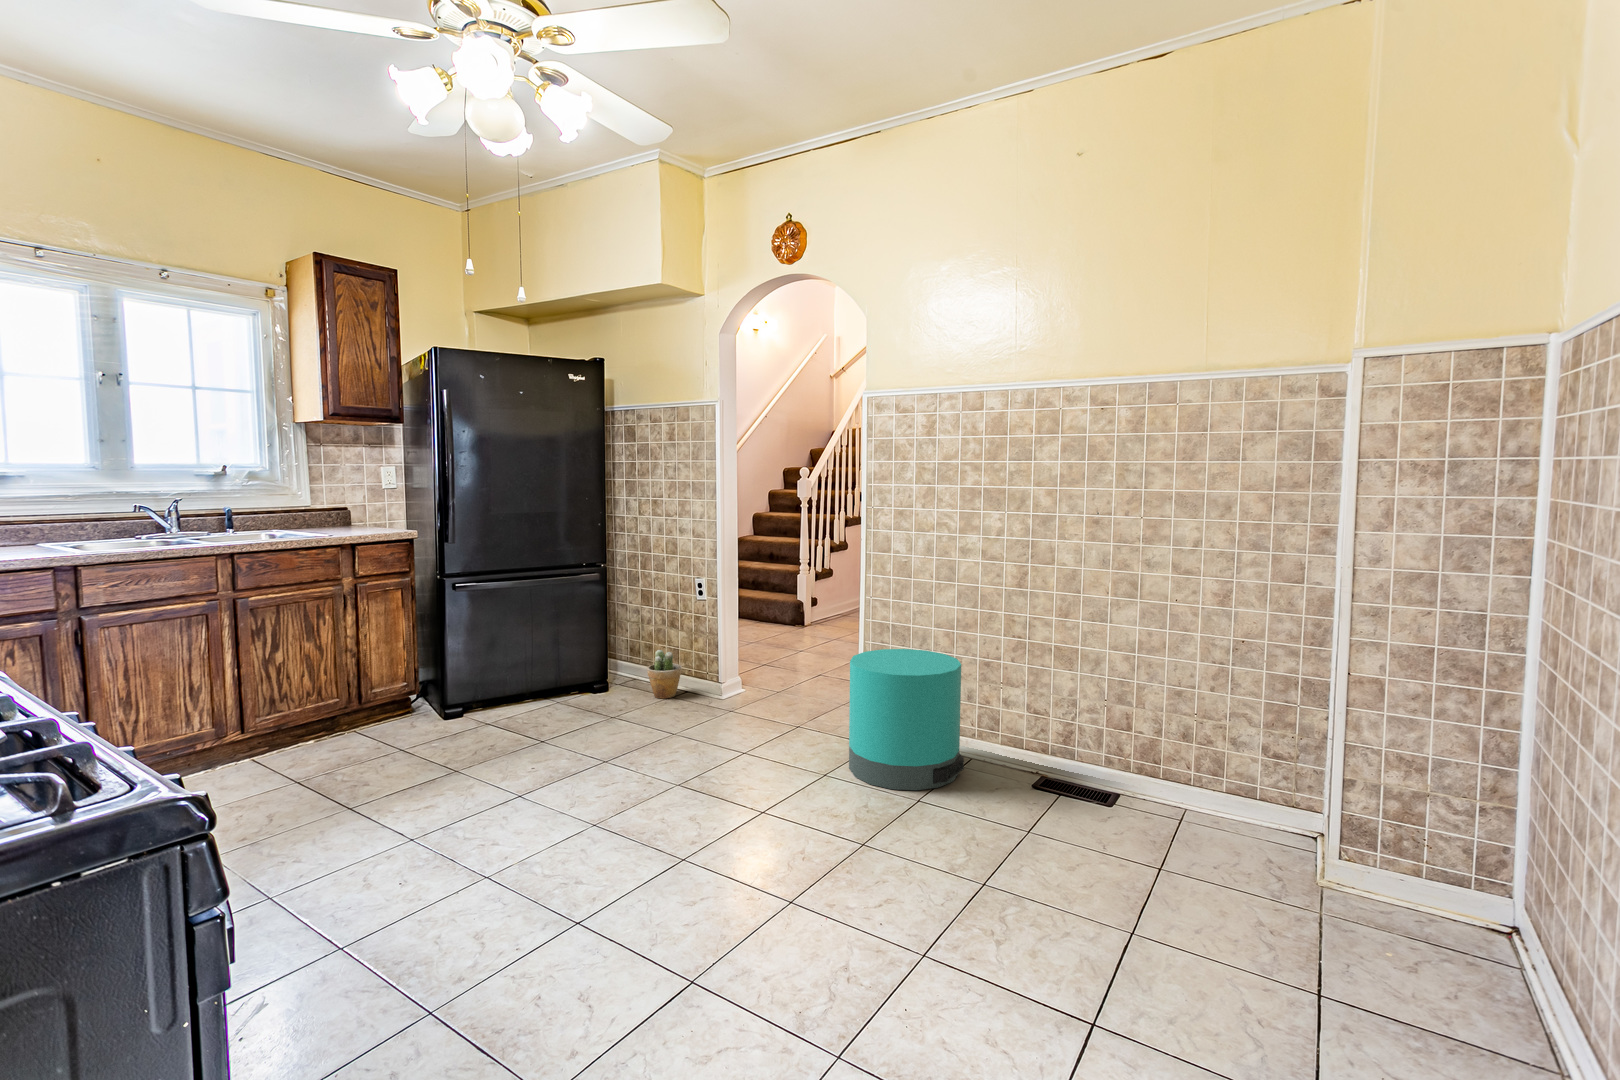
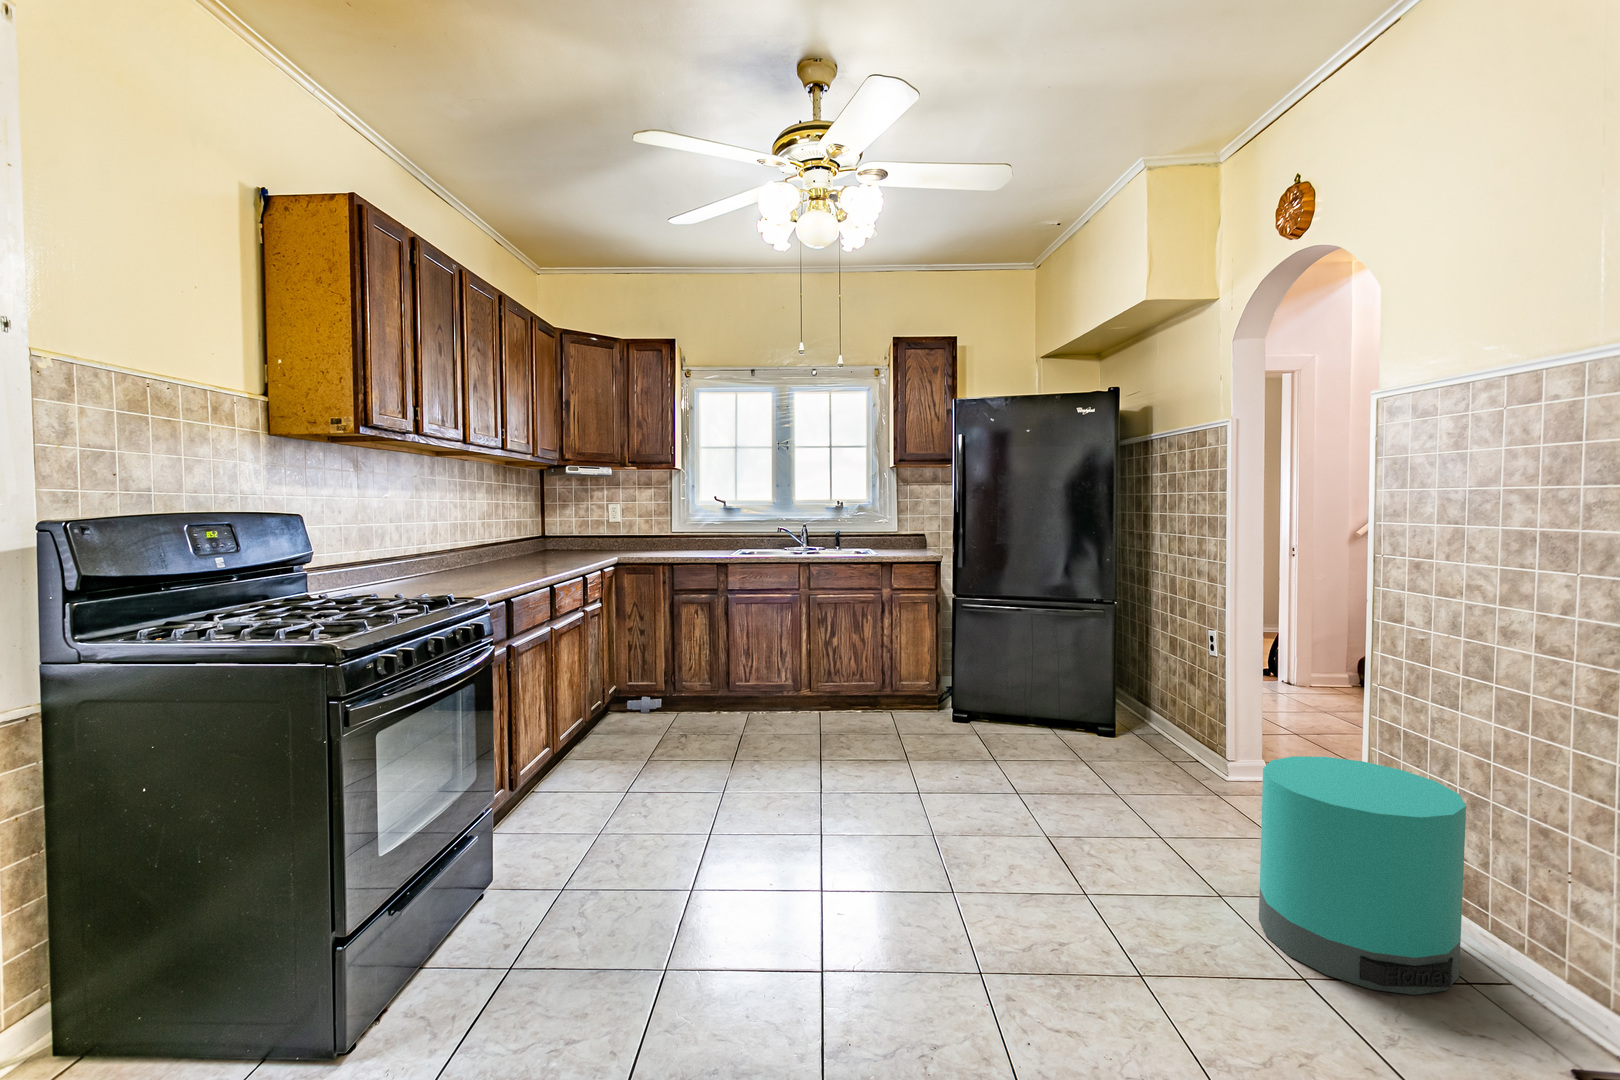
potted plant: present [647,650,682,699] -> none [1141,703,1183,759]

